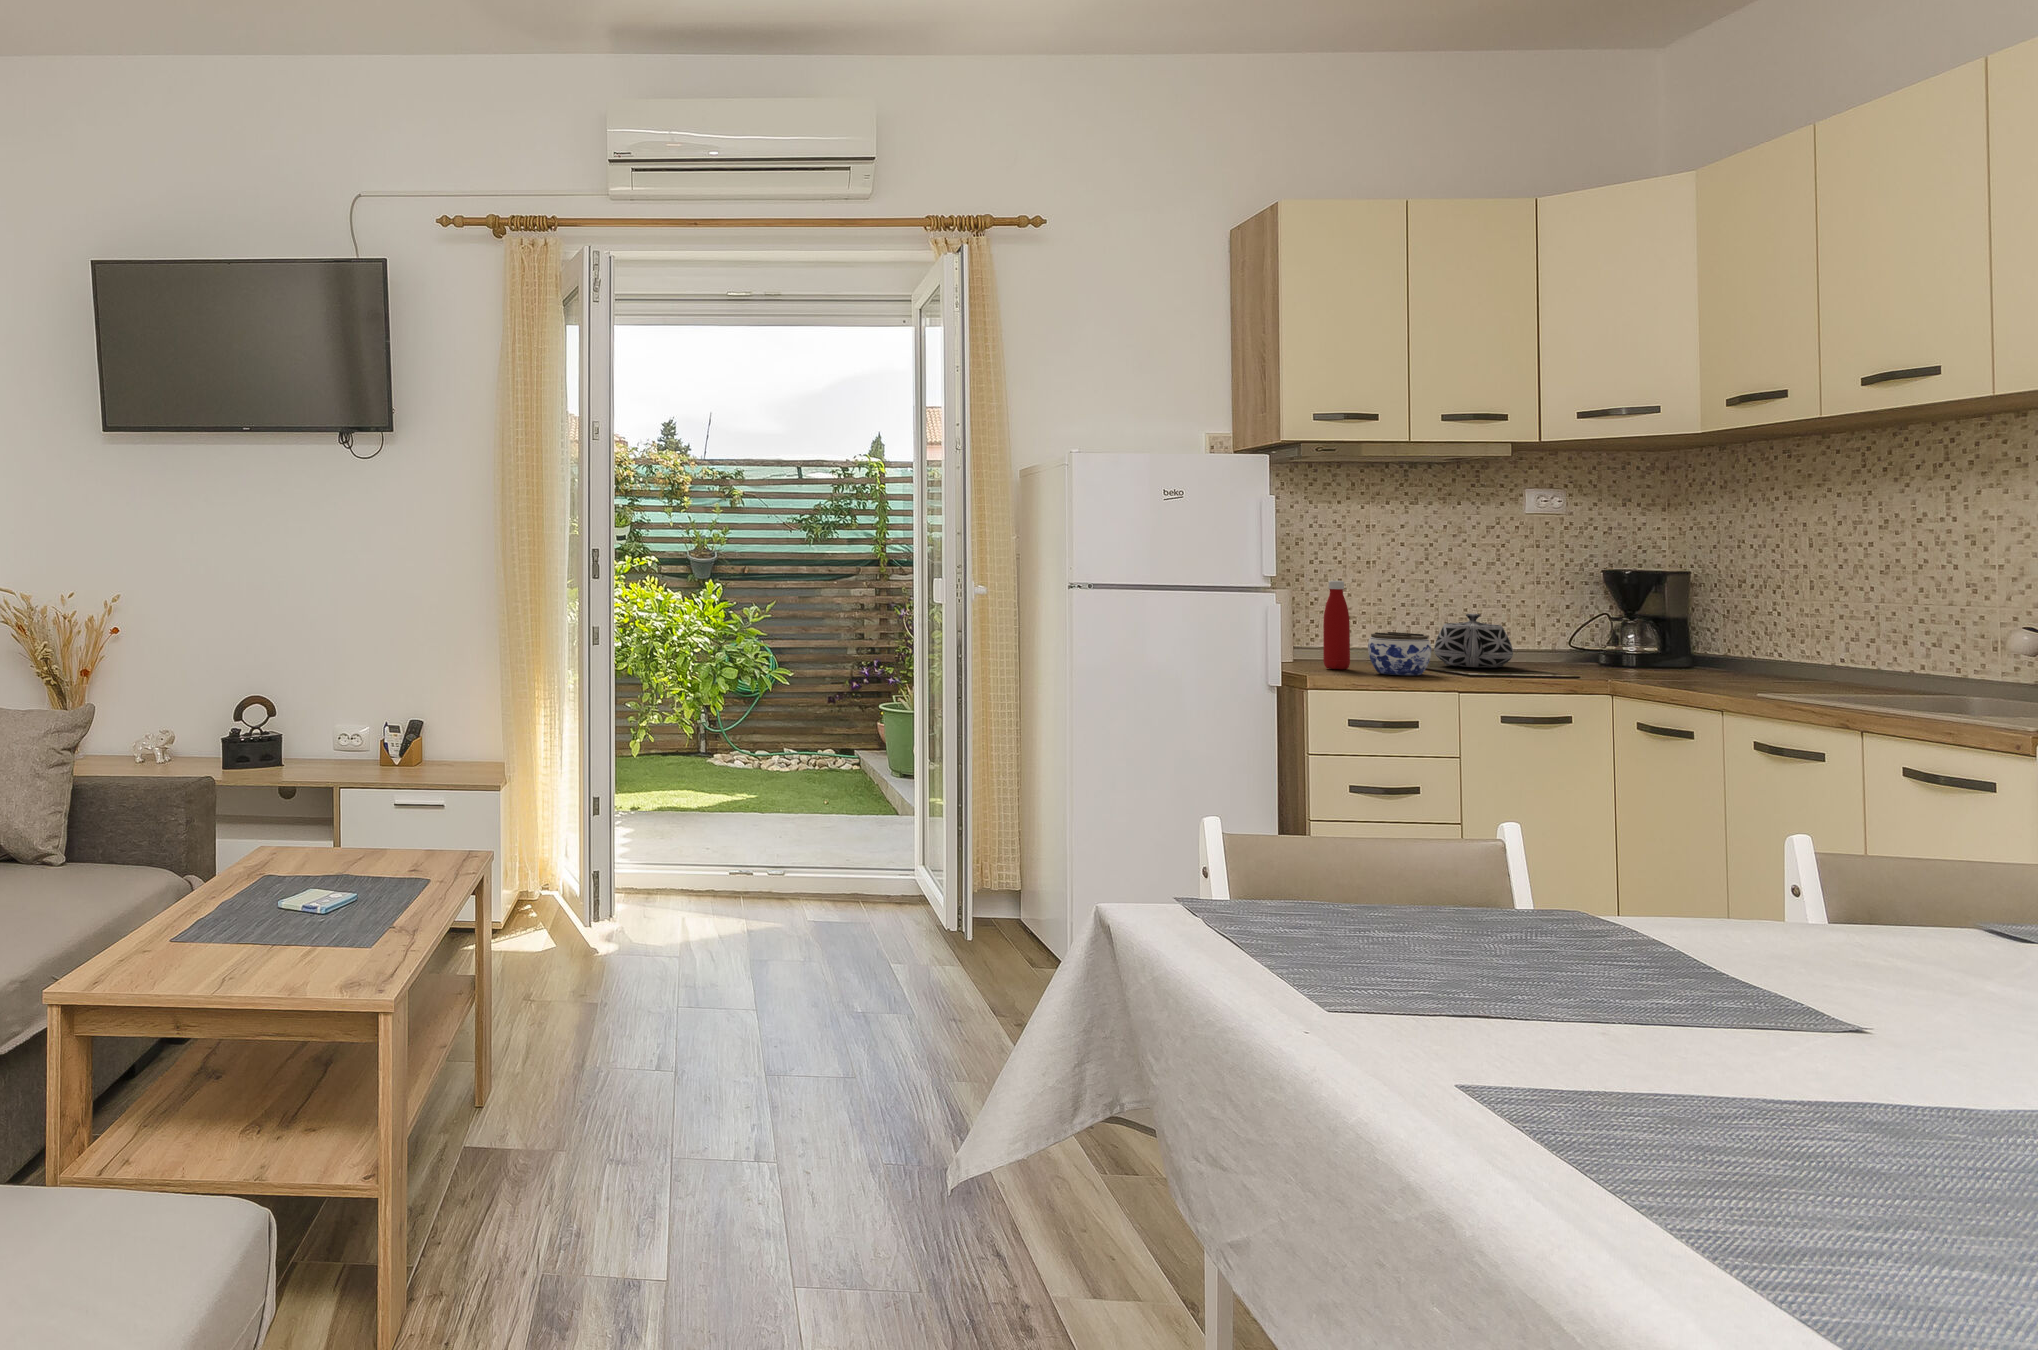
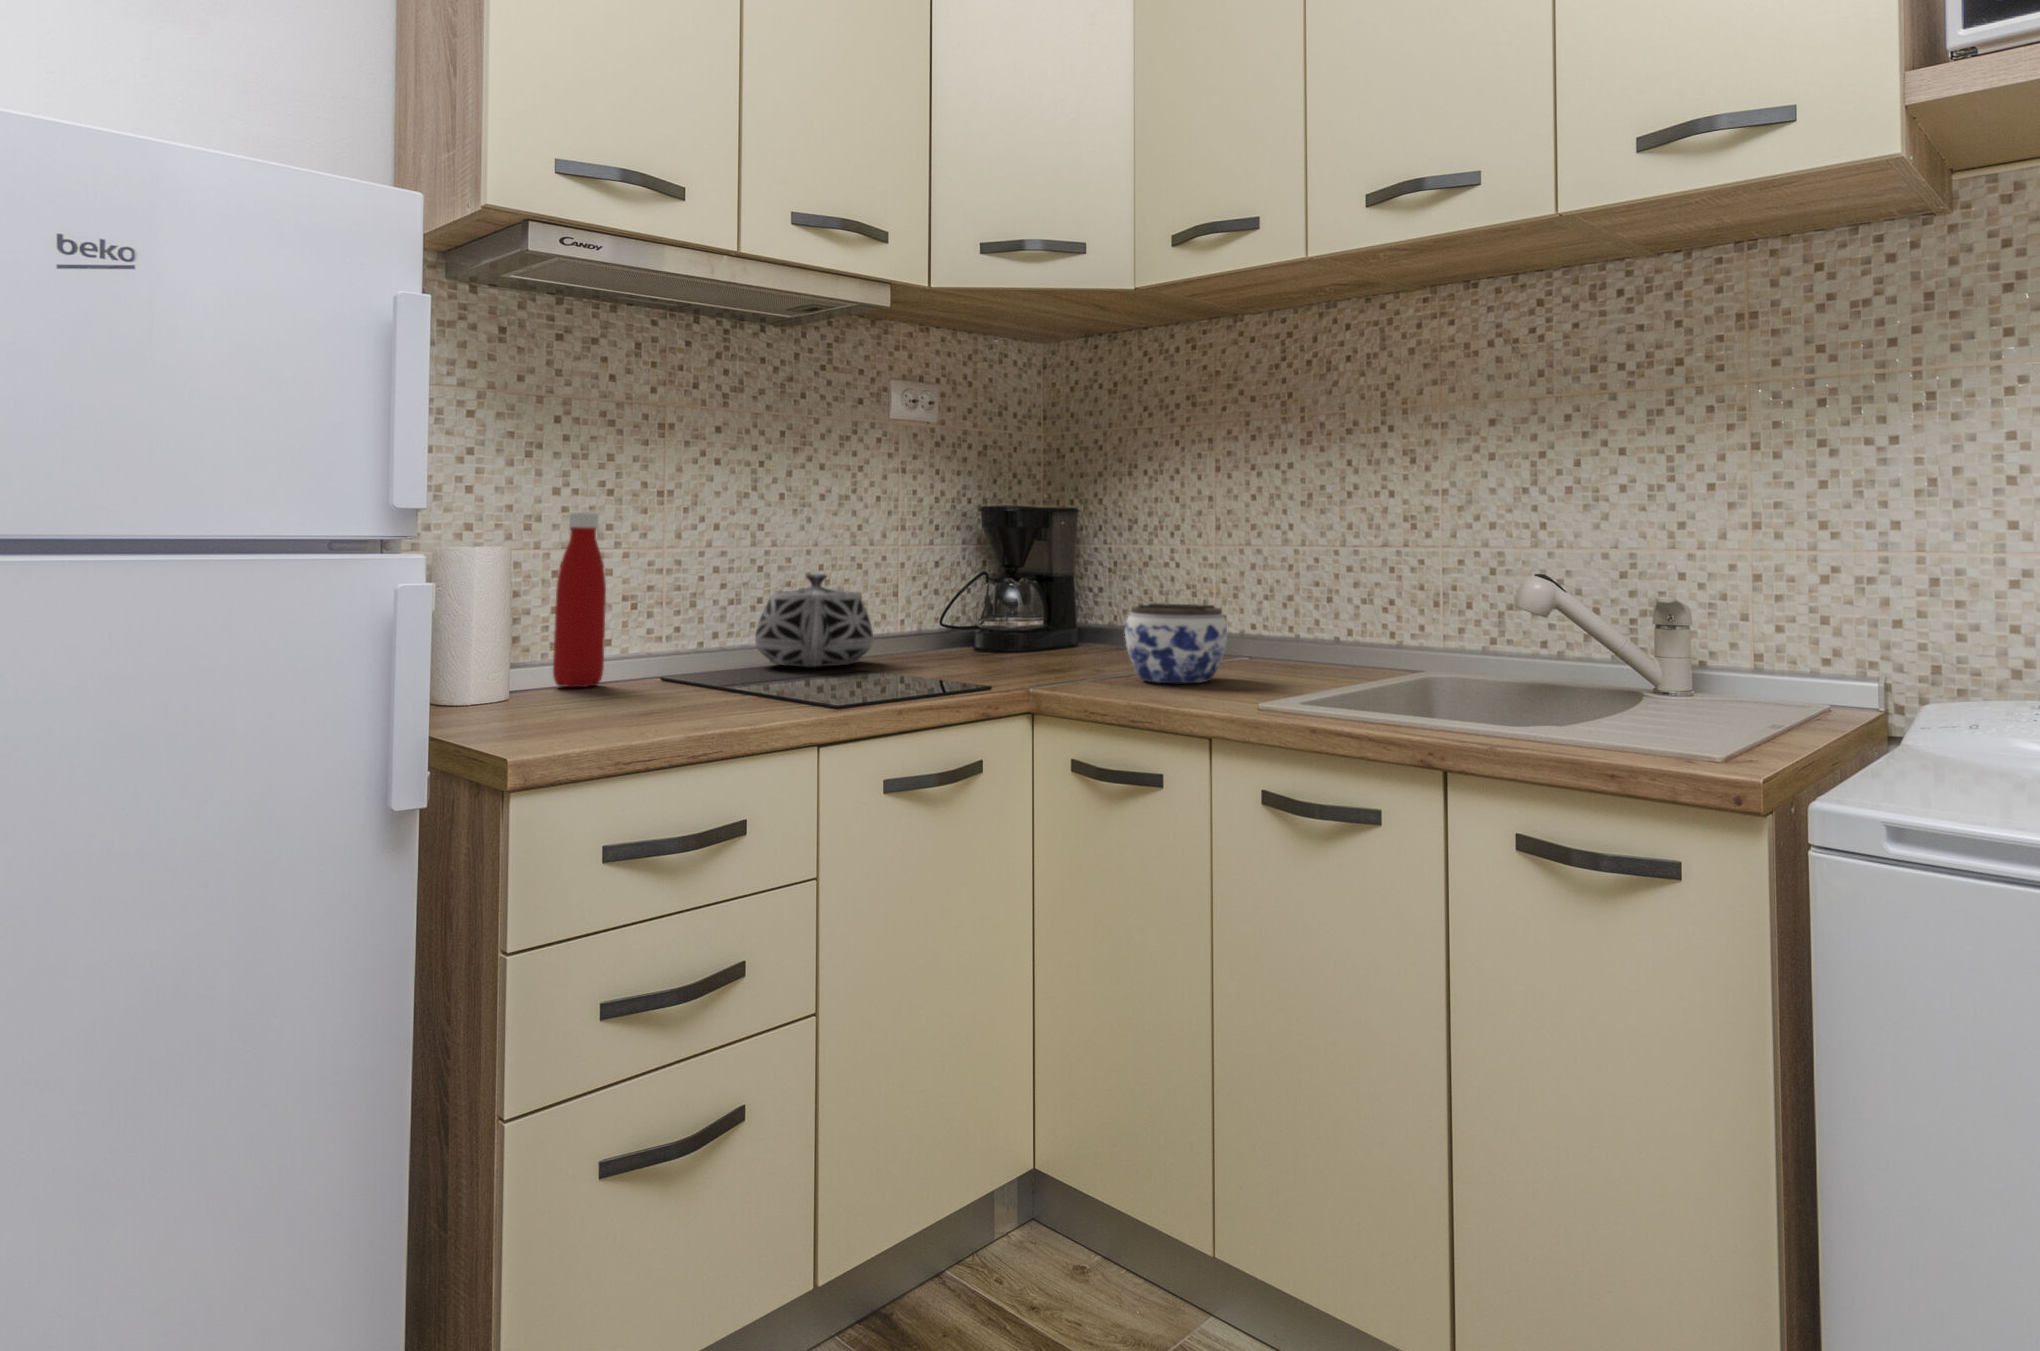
jar: present [1368,632,1431,676] -> present [1125,603,1227,683]

